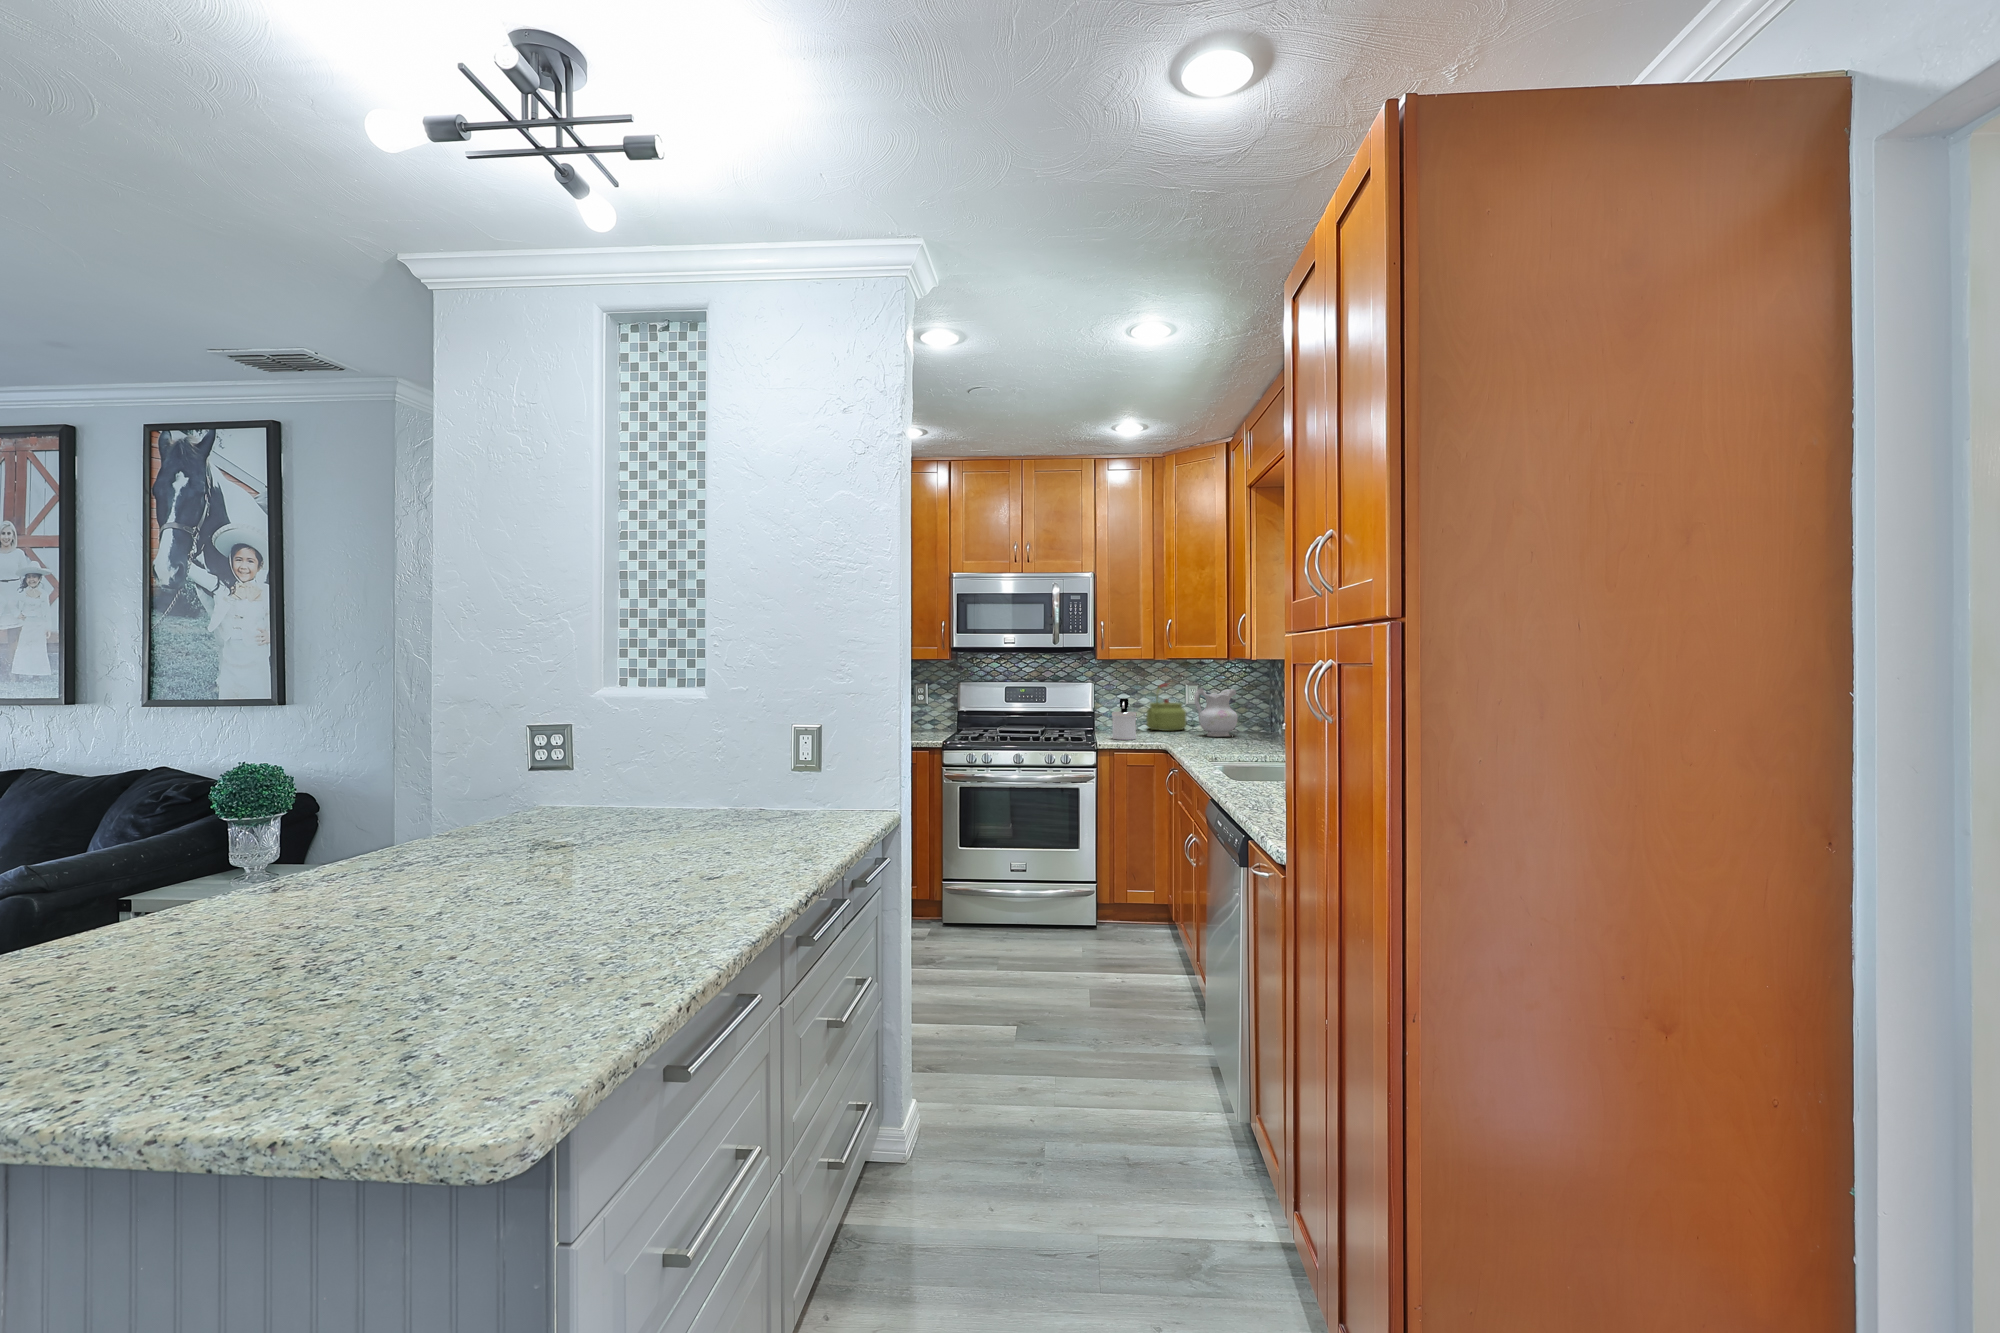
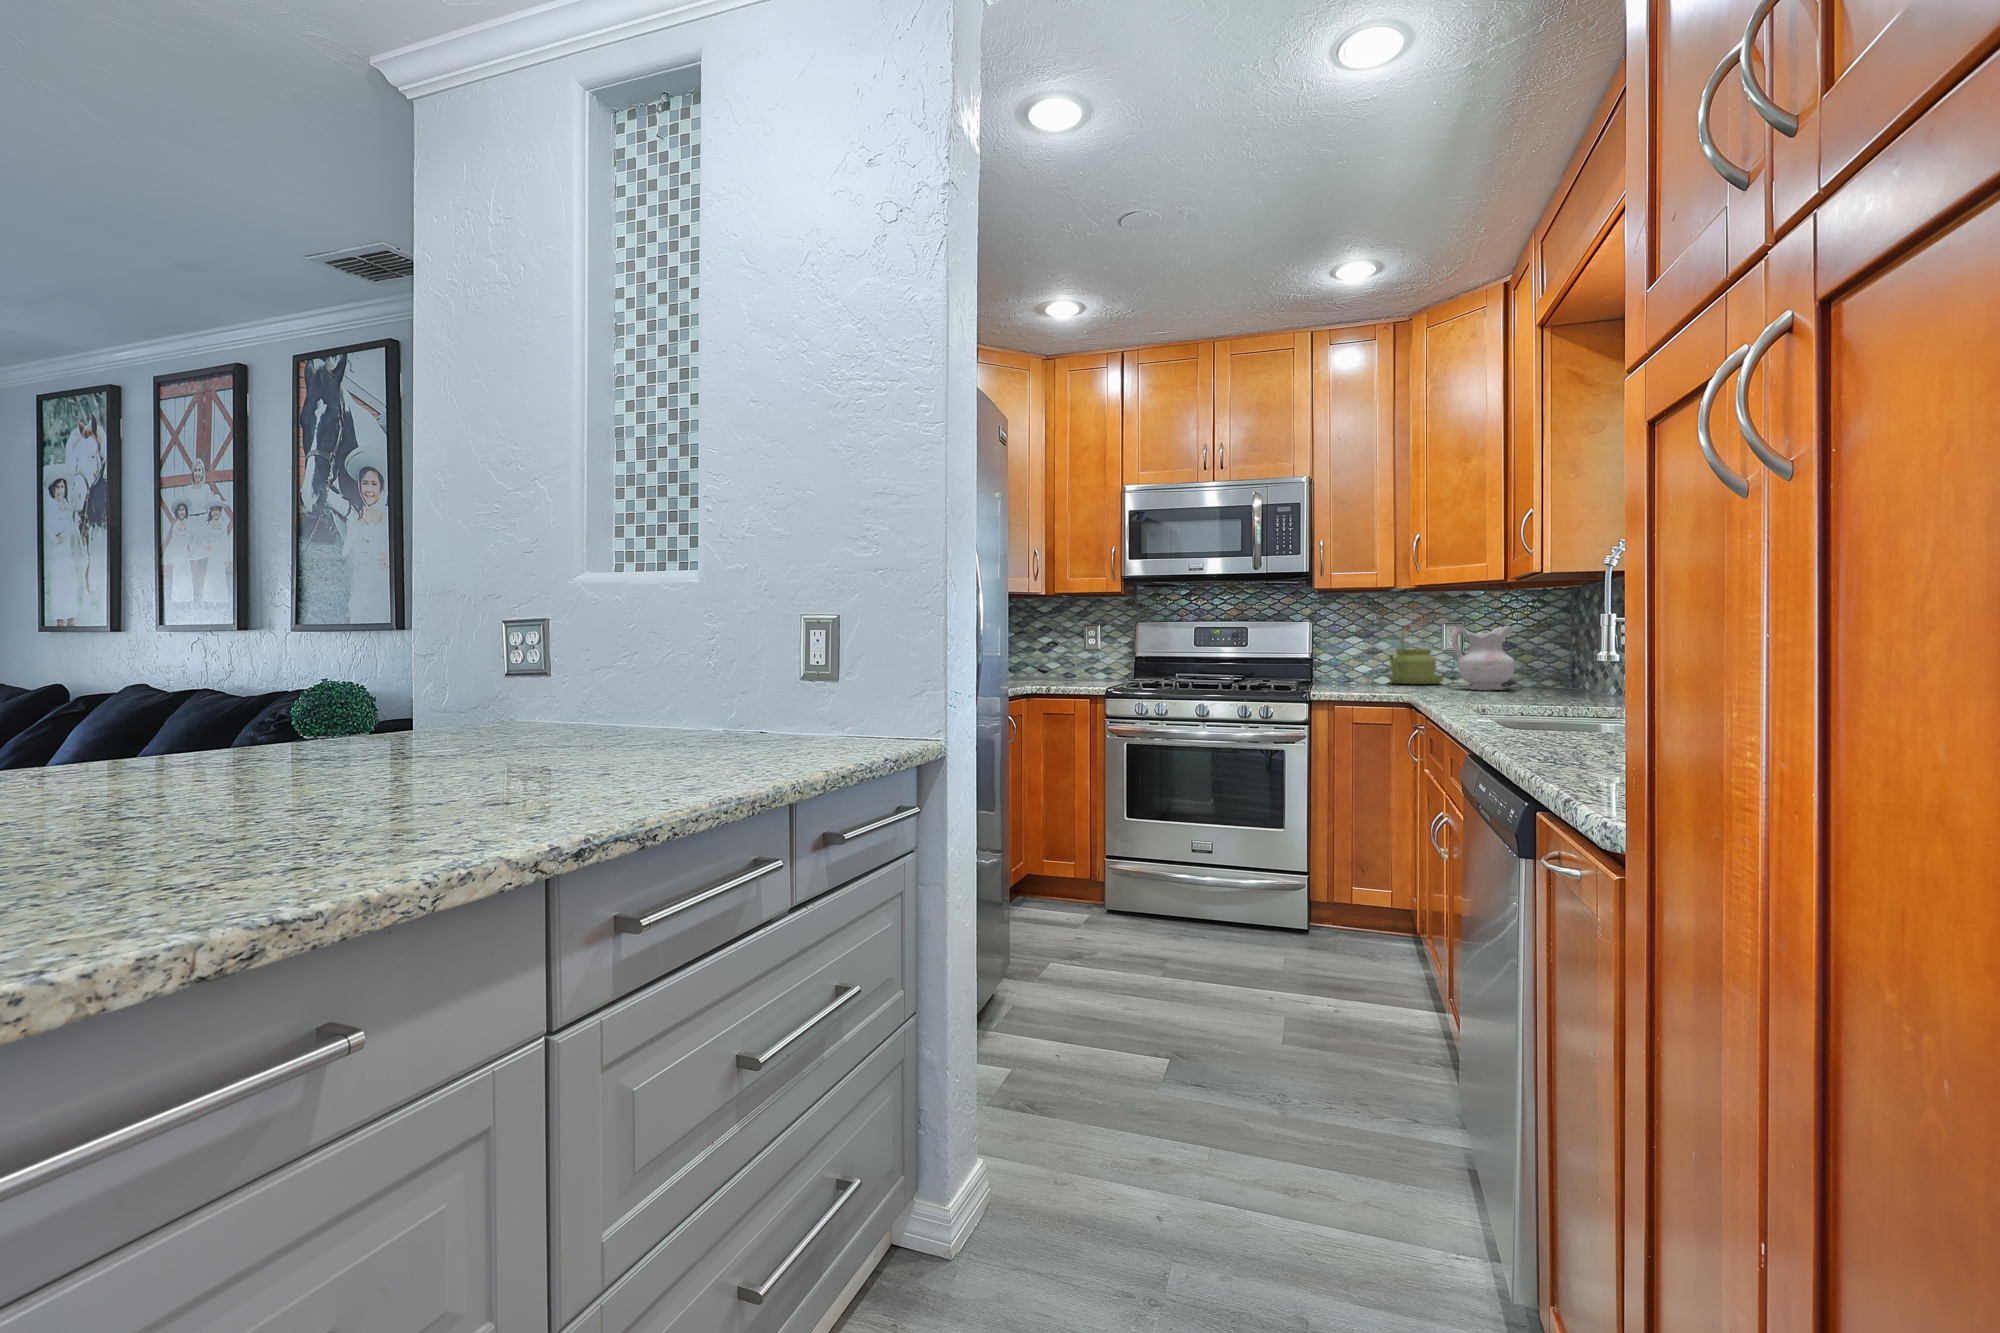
soap dispenser: present [1112,698,1137,740] -> none [1334,638,1368,691]

